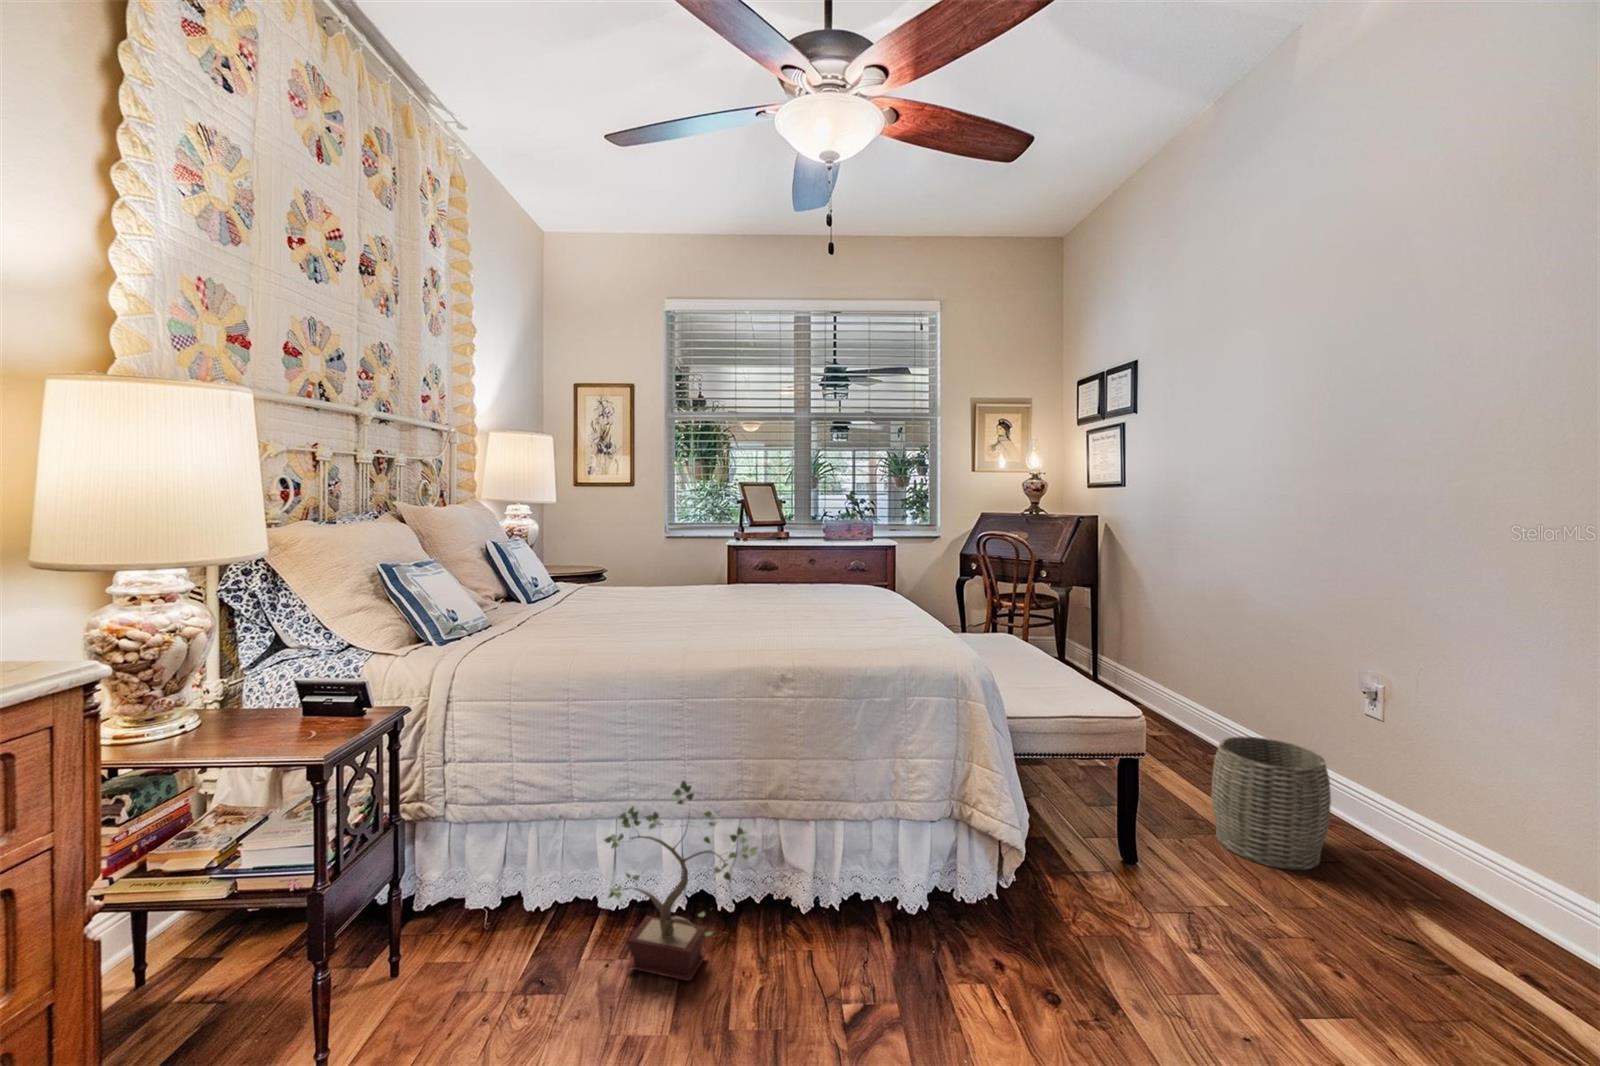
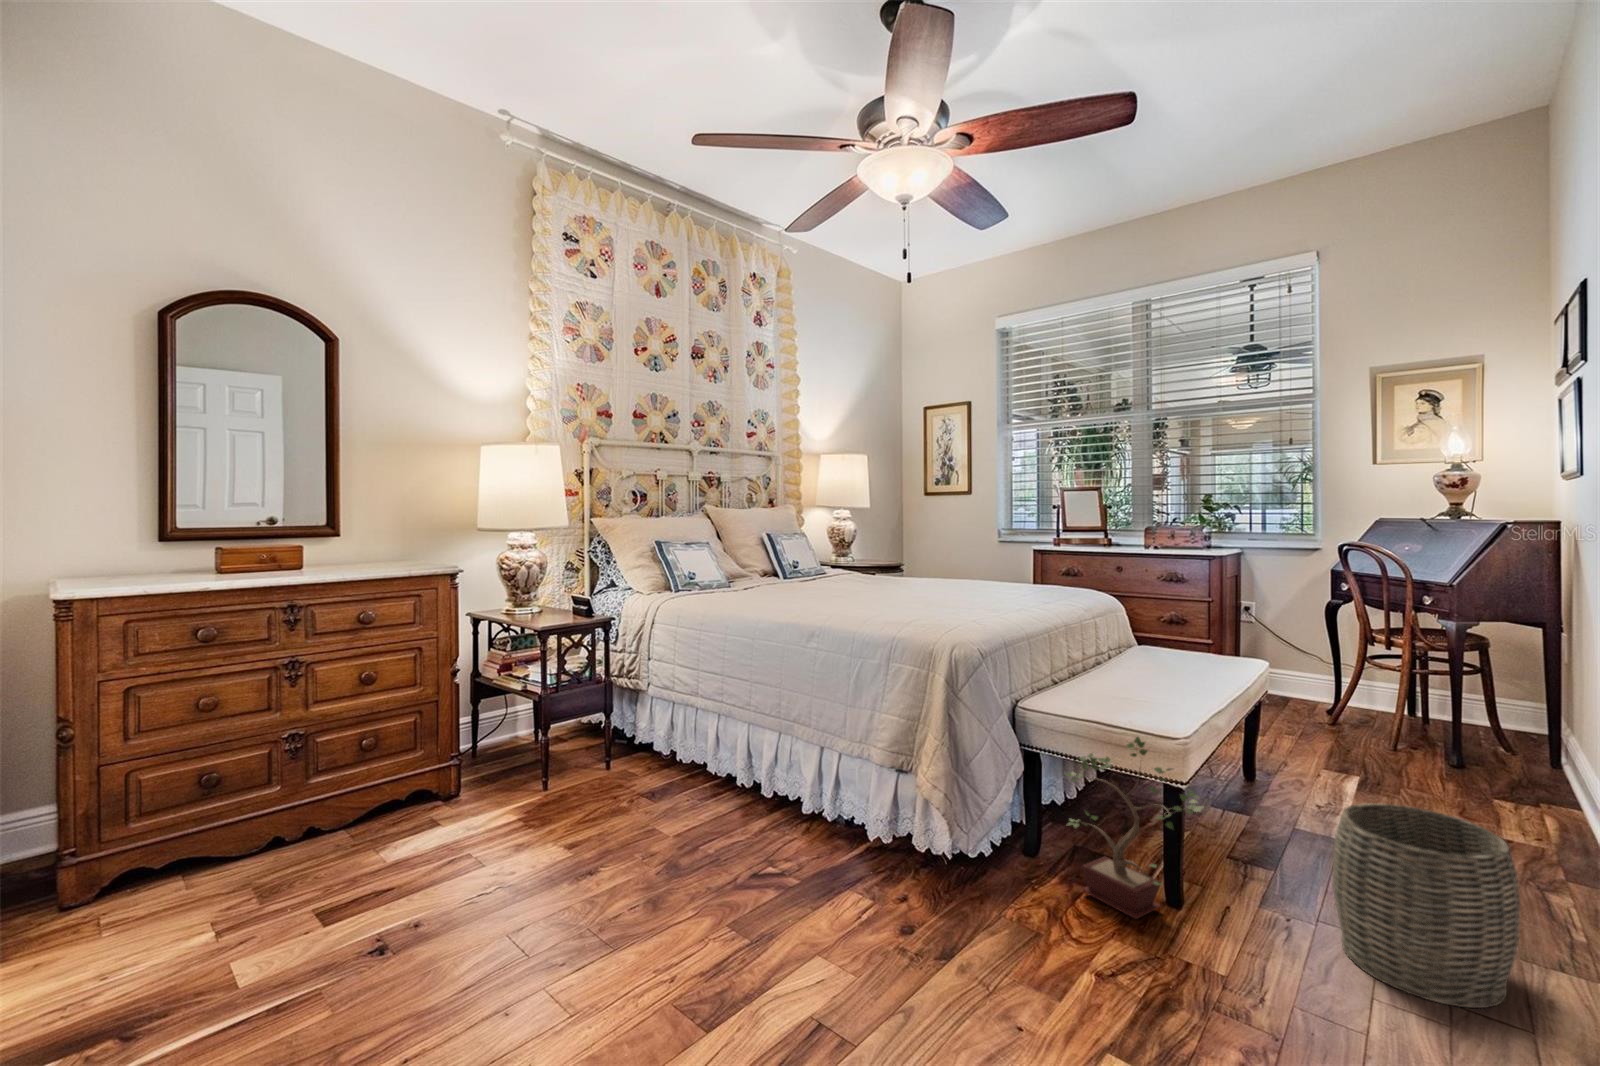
potted plant: present [605,781,758,981] -> present [1065,737,1203,919]

